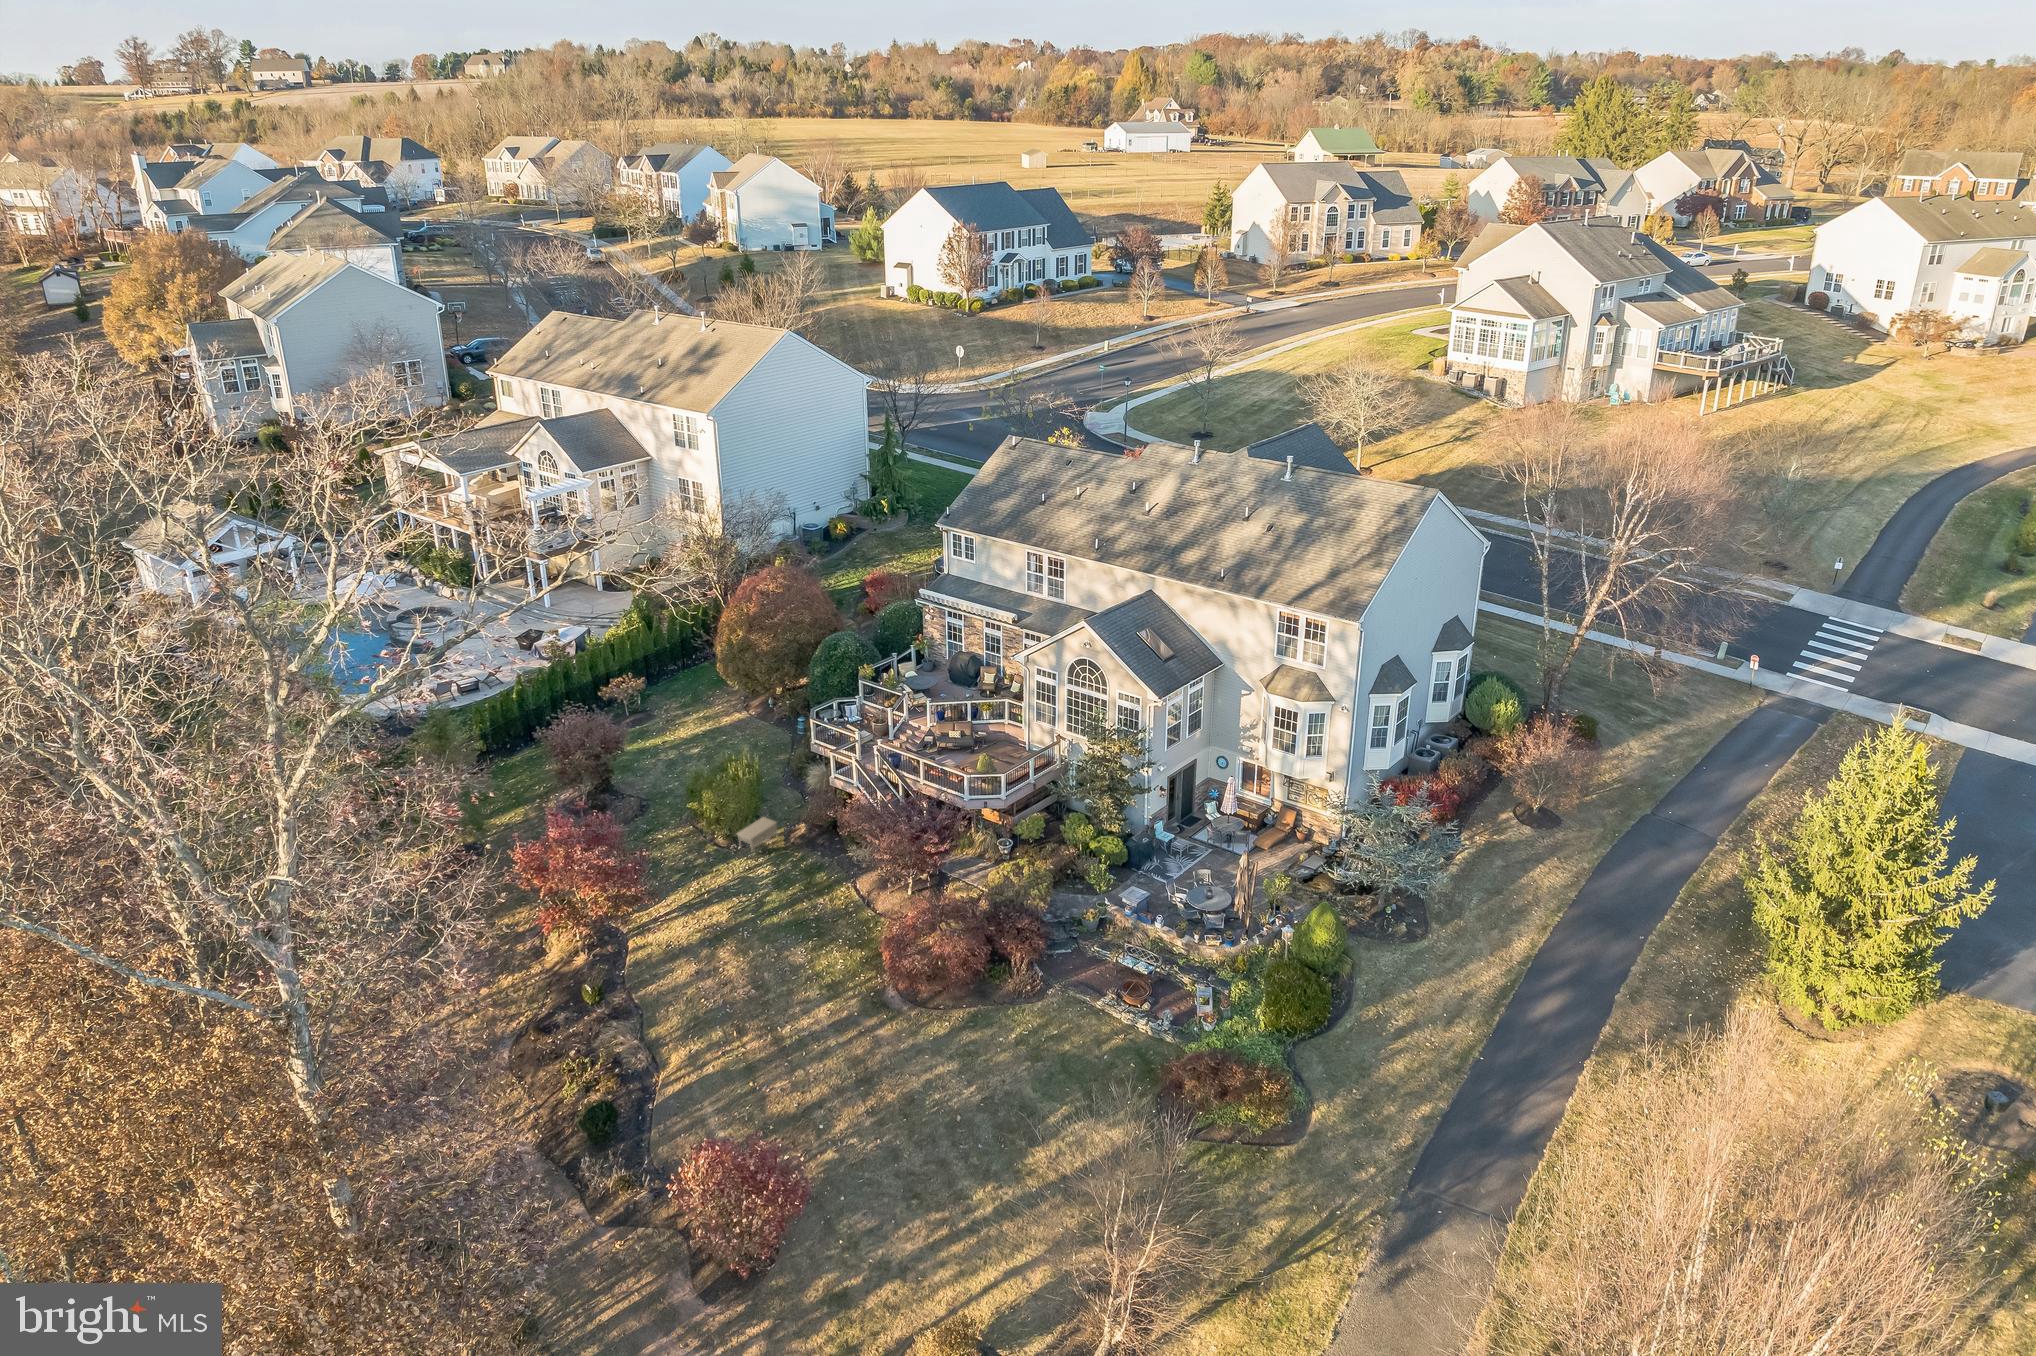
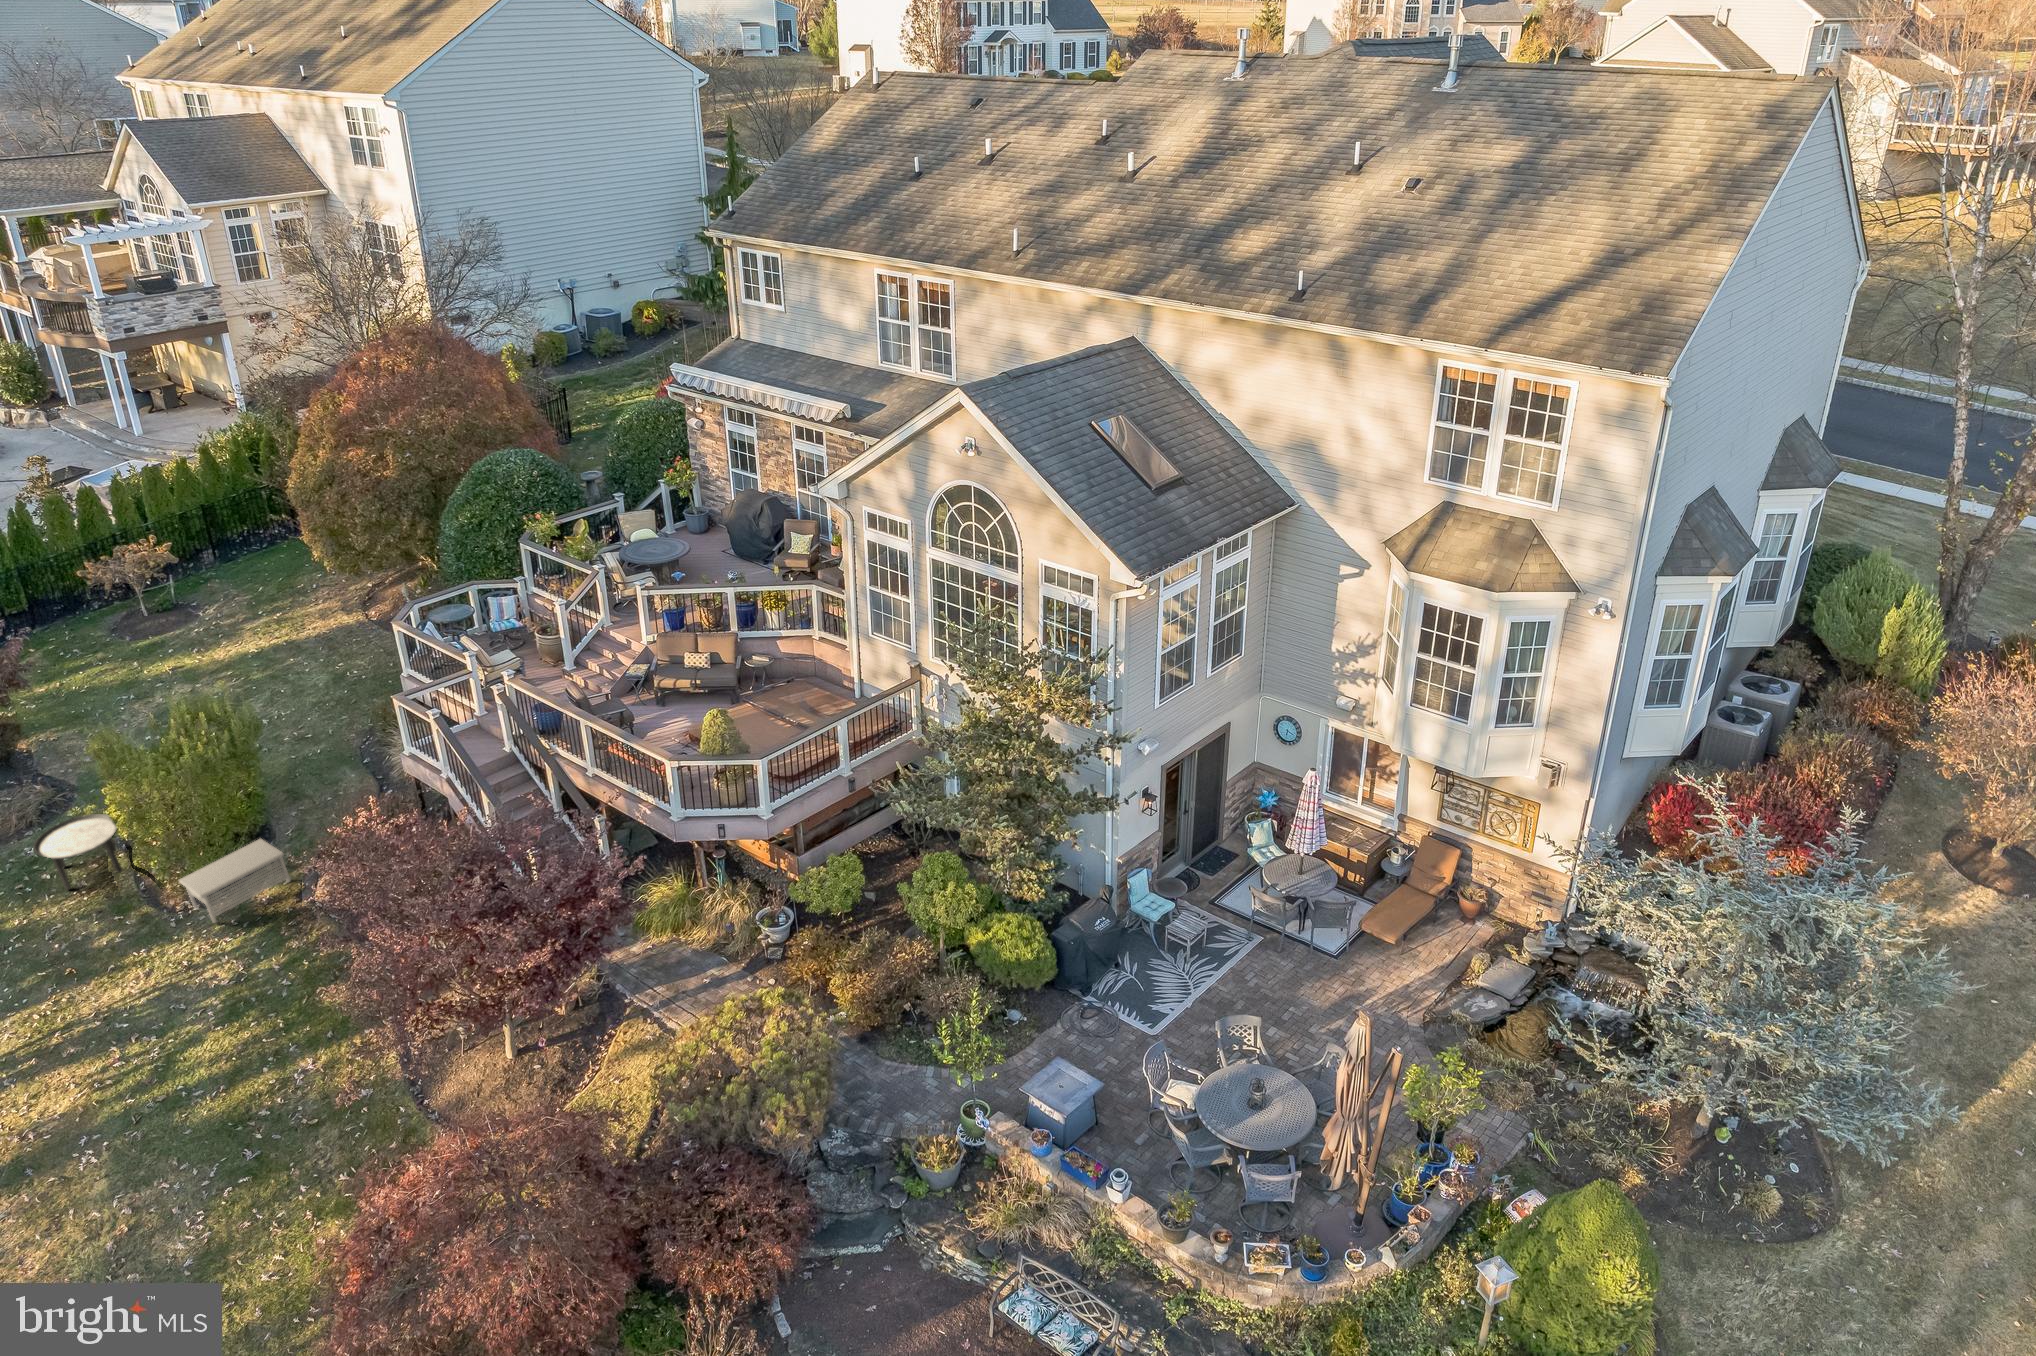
round table: none [662,807,697,841] -> present [34,814,122,890]

